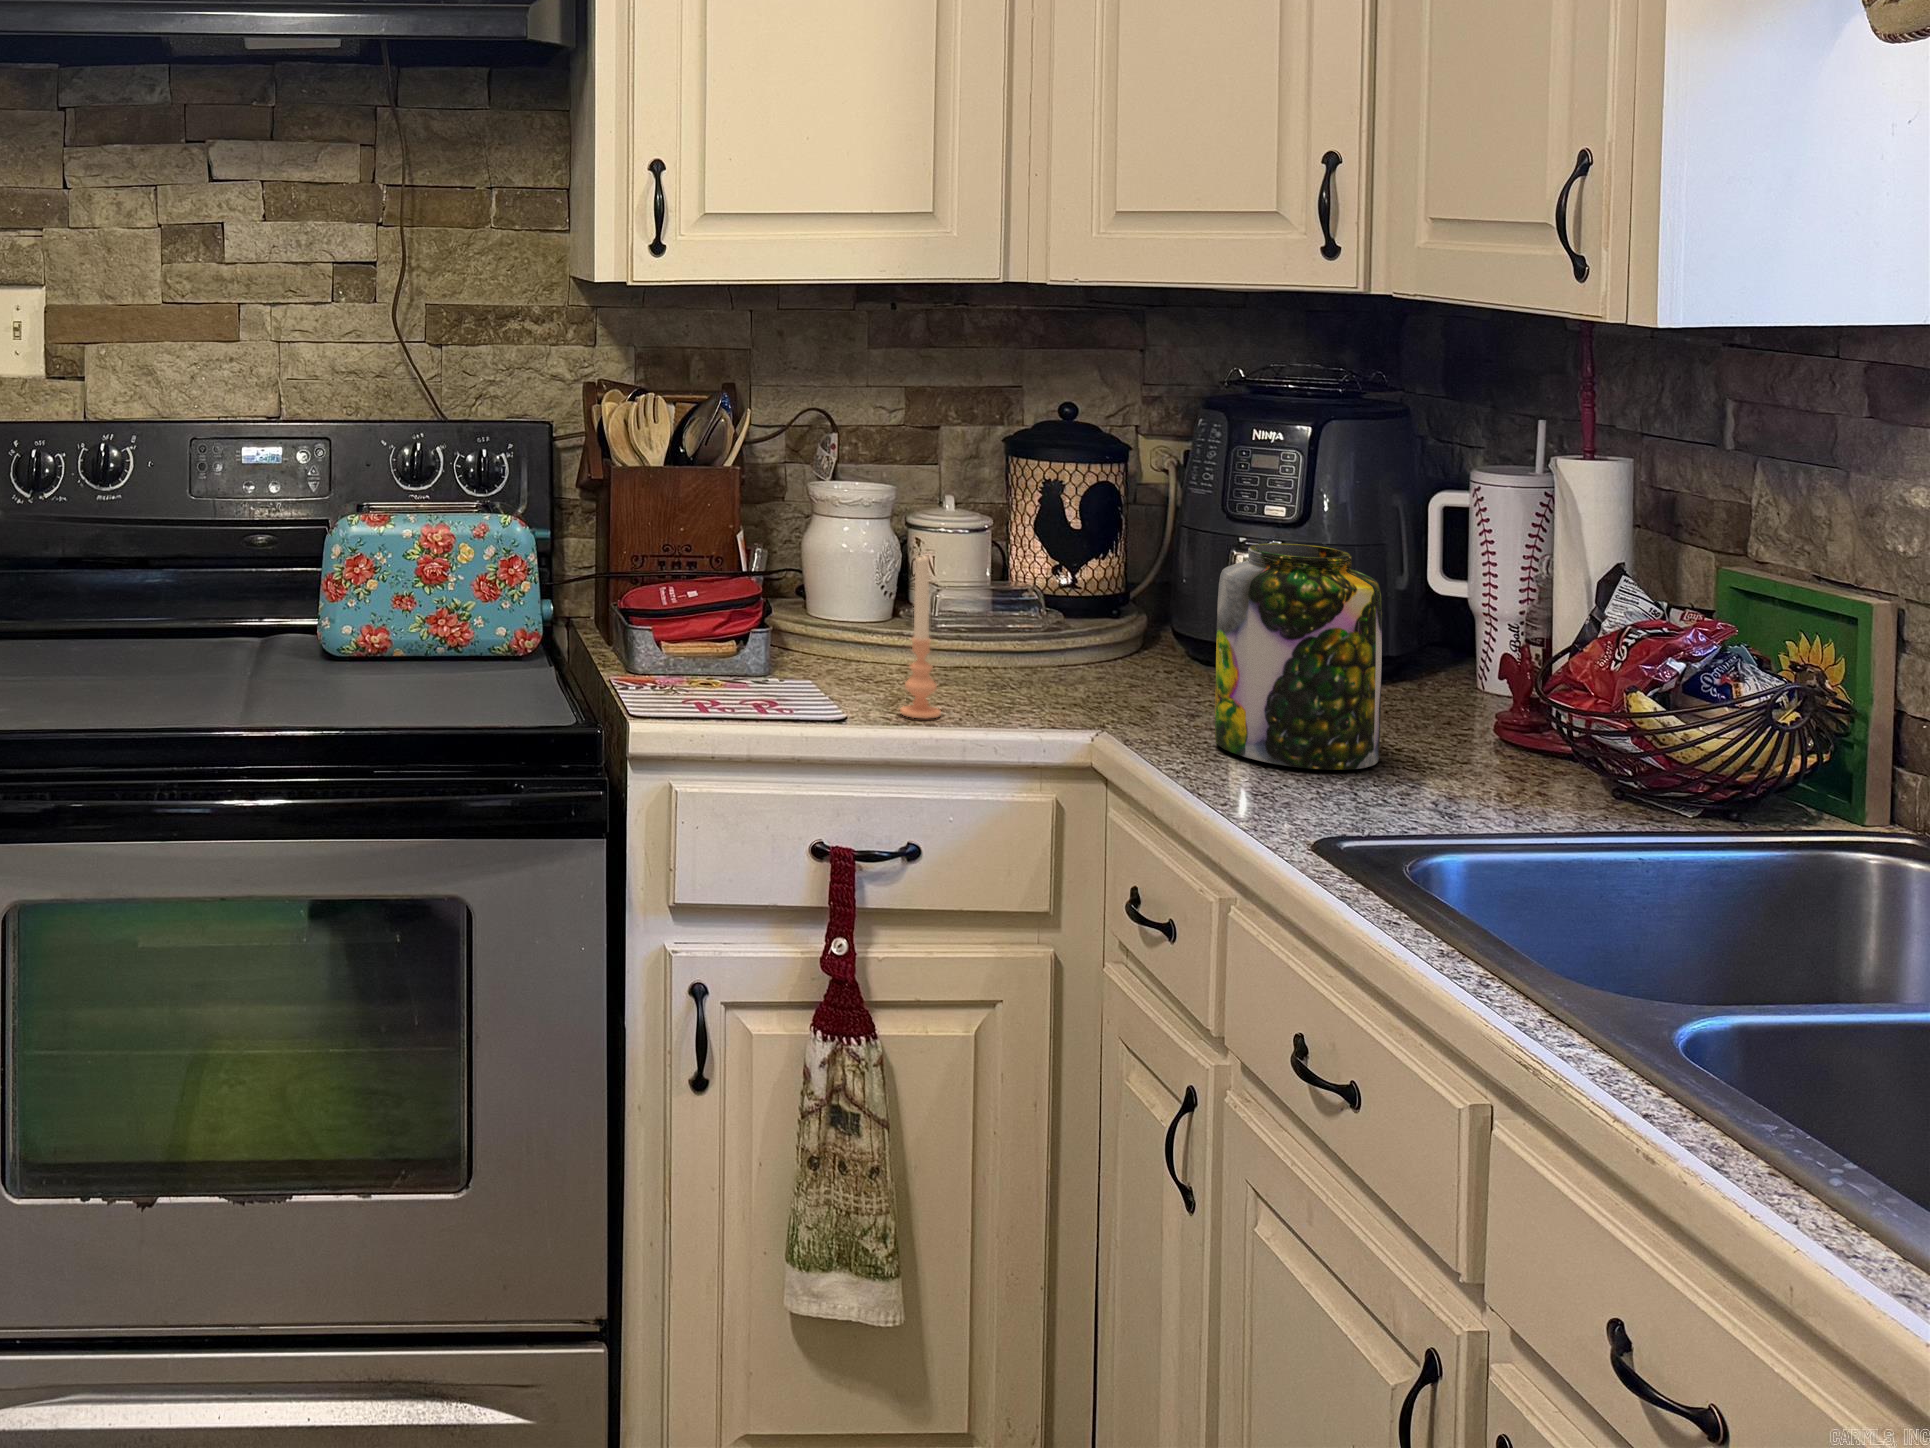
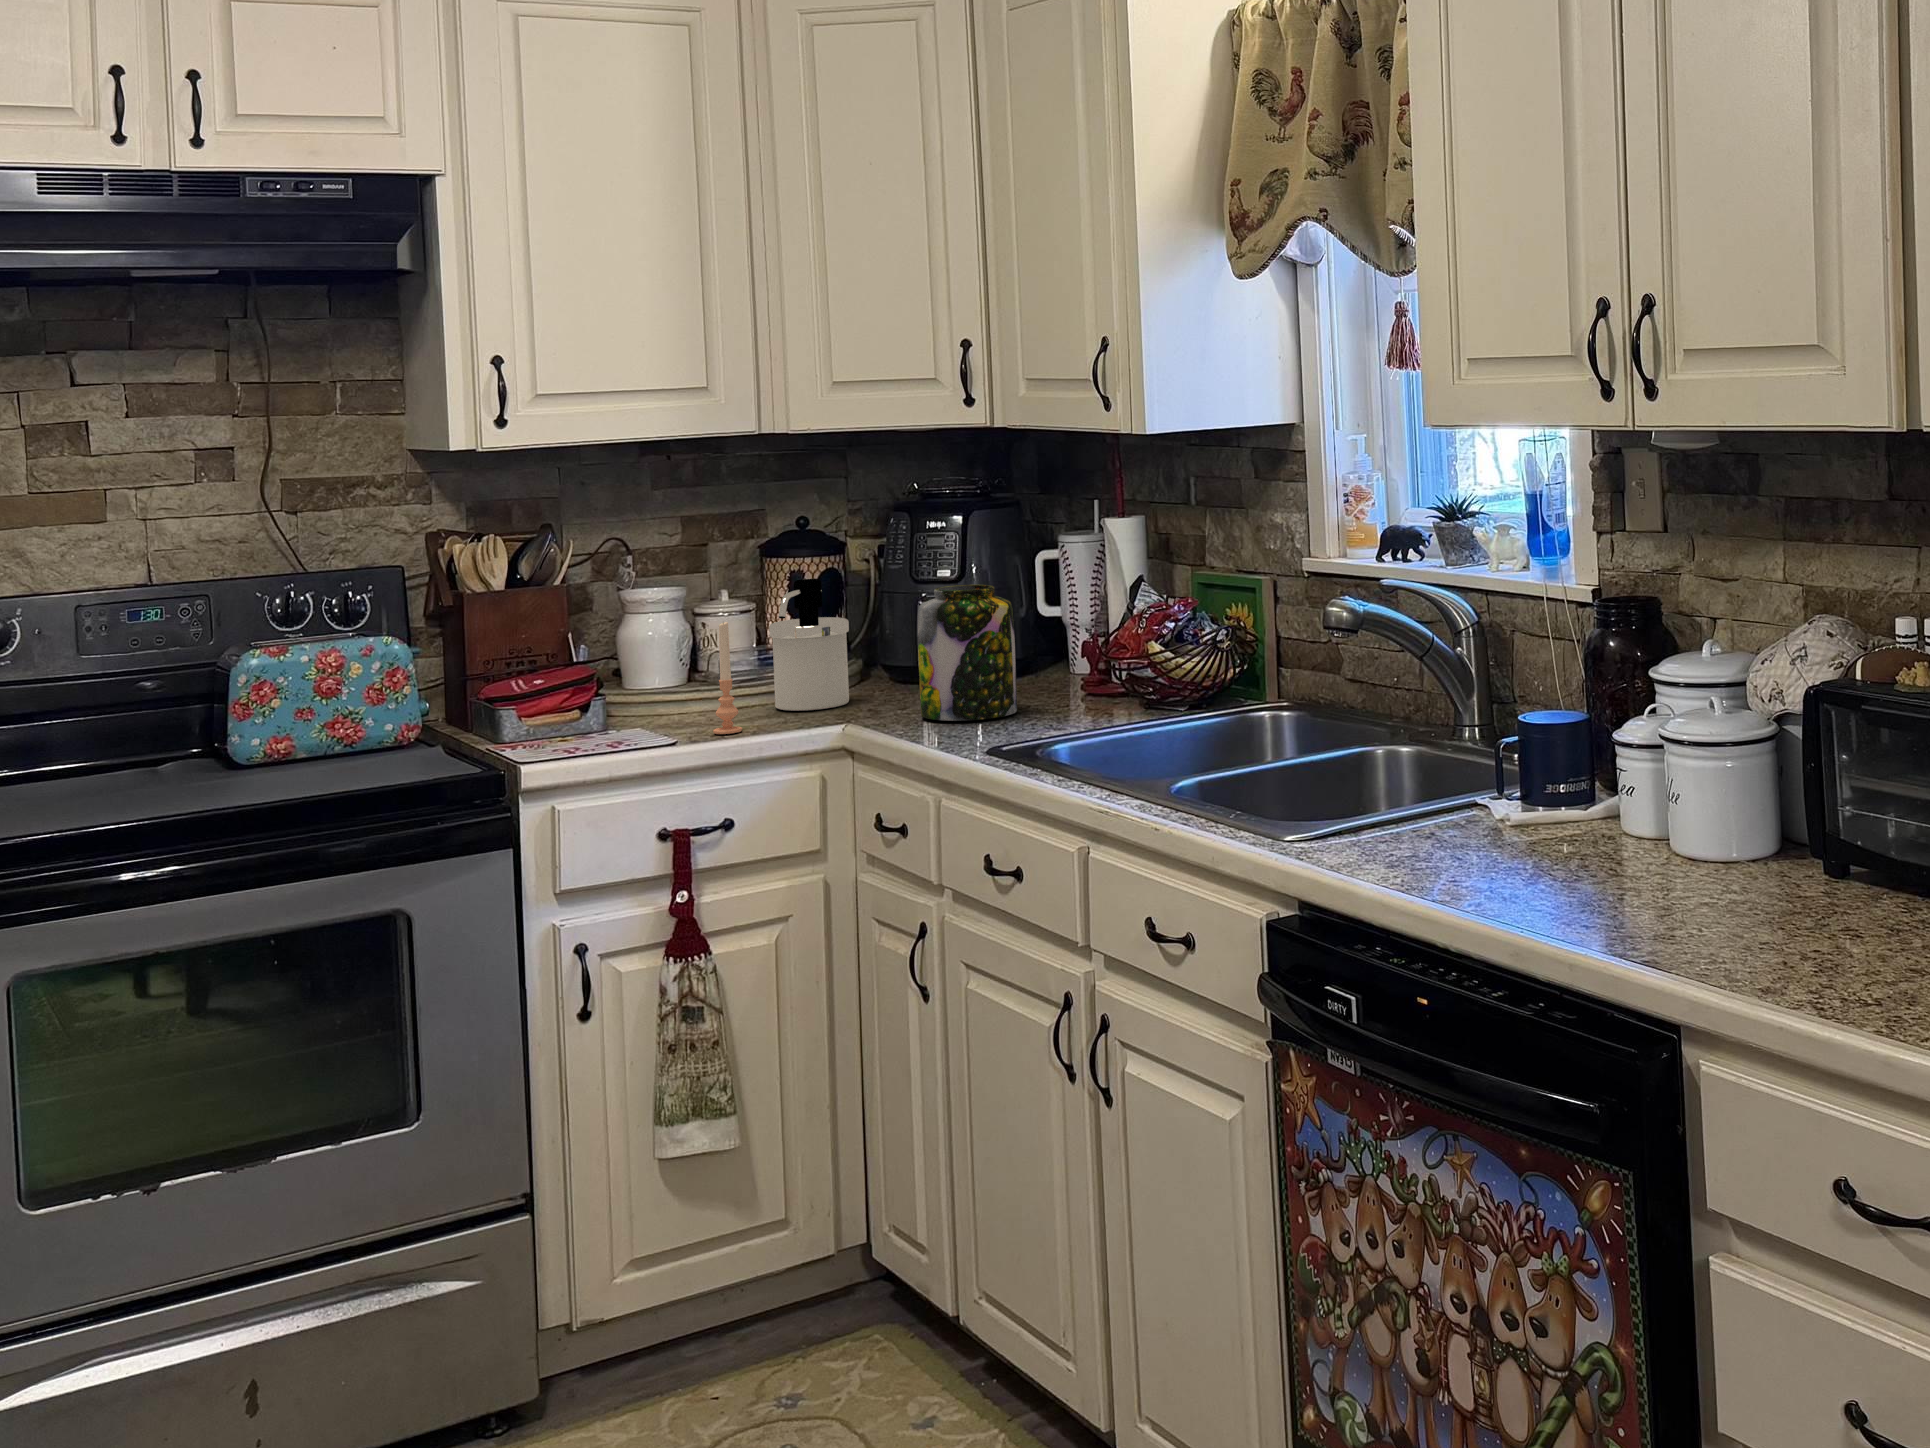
soap dispenser: none [999,500,1117,695] -> present [769,579,849,711]

